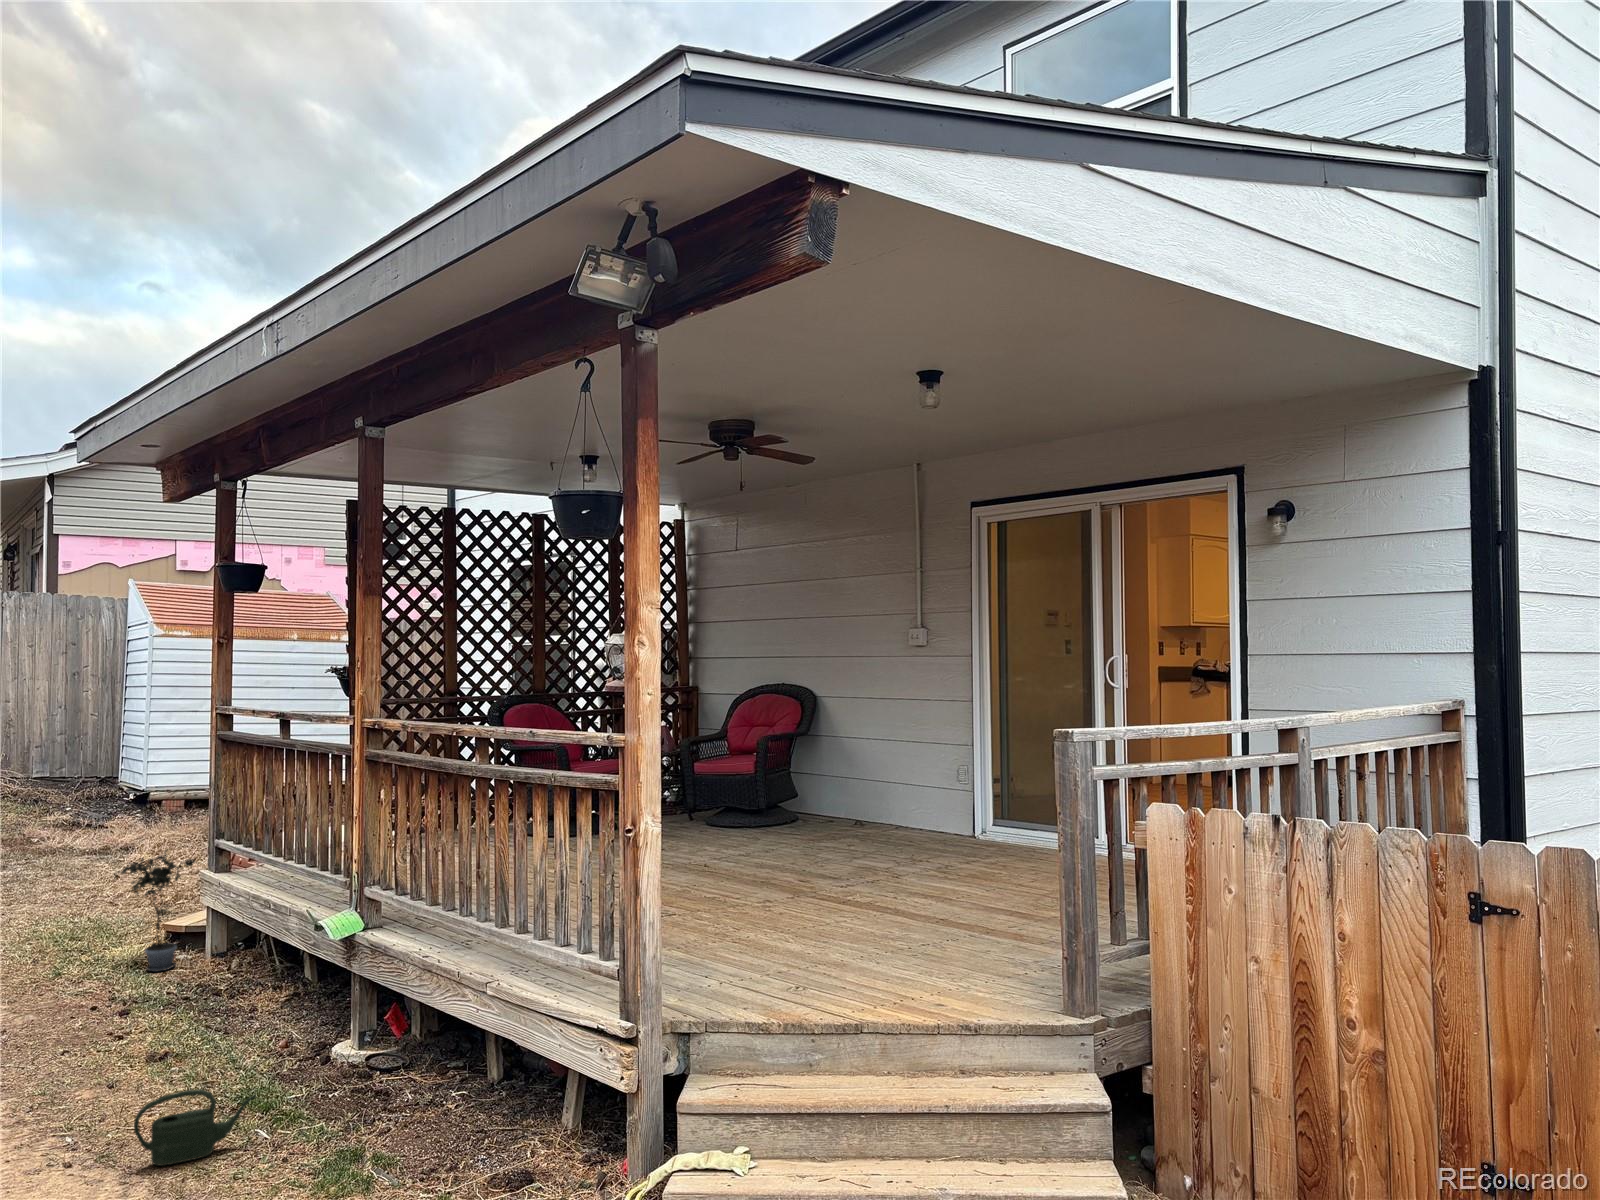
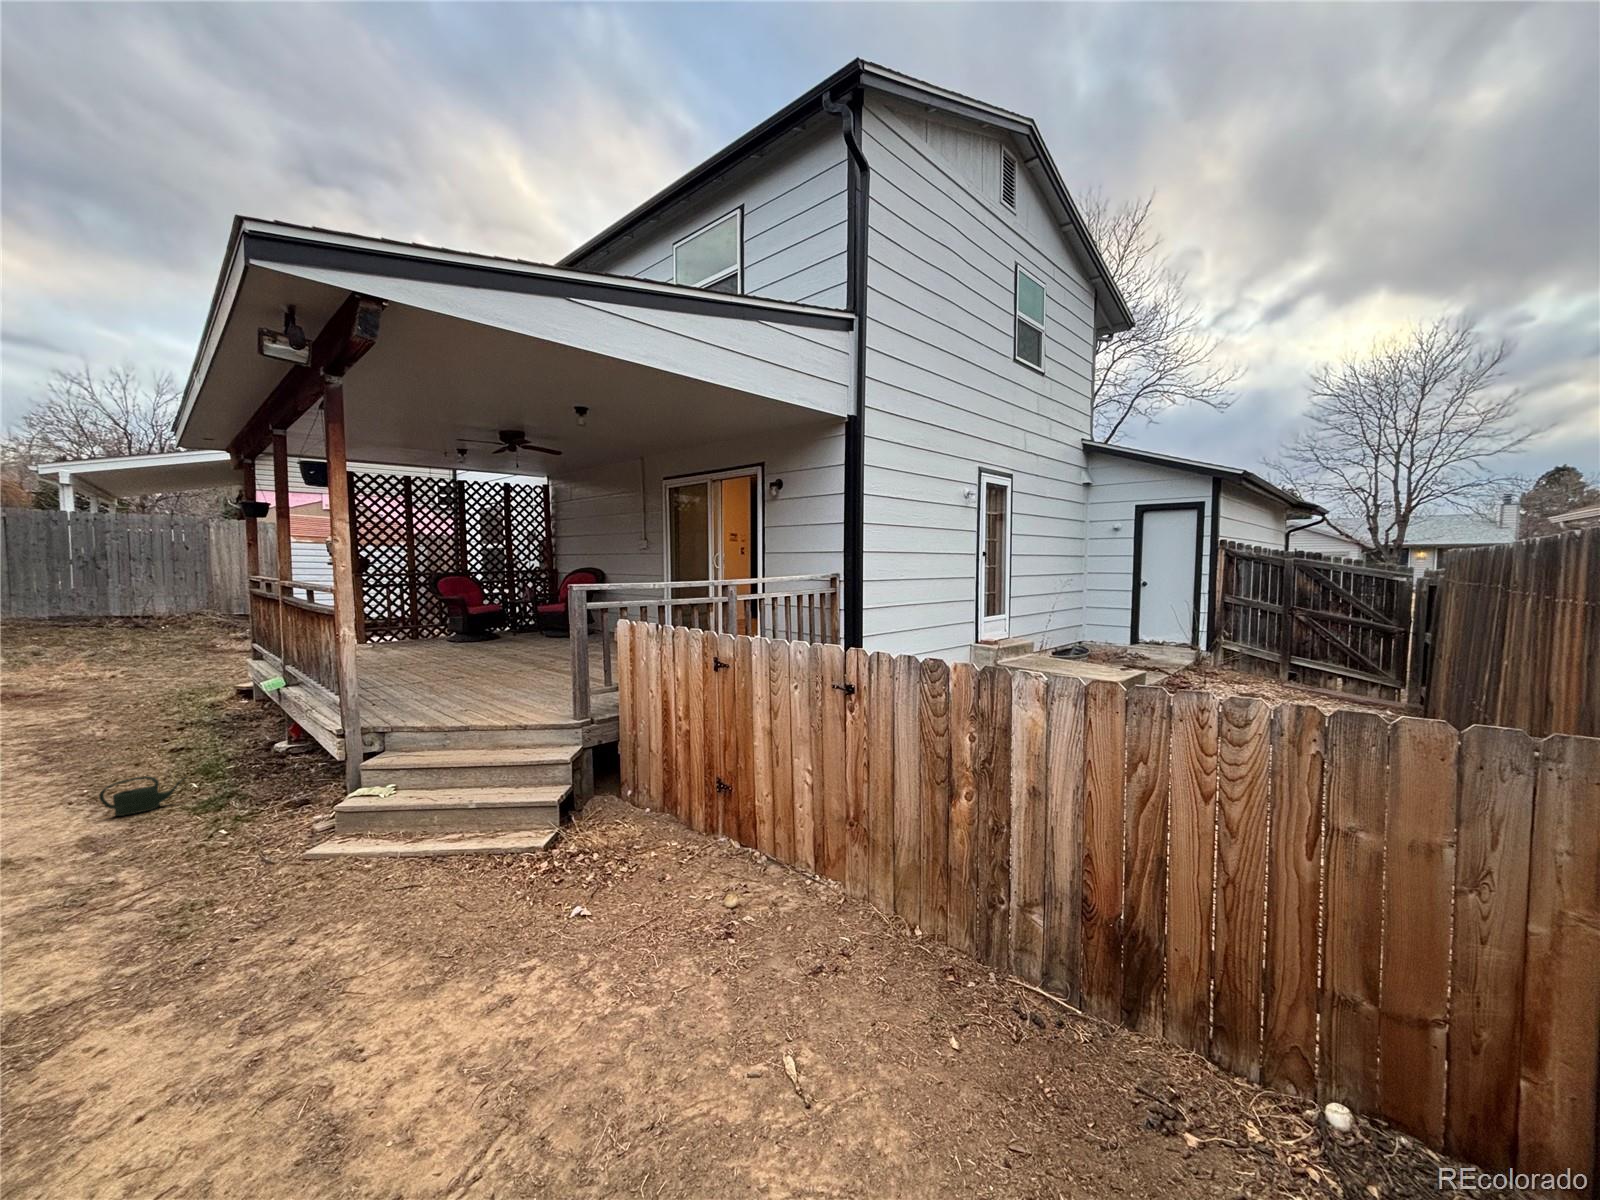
potted plant: present [114,849,196,972] -> none [175,654,239,717]

